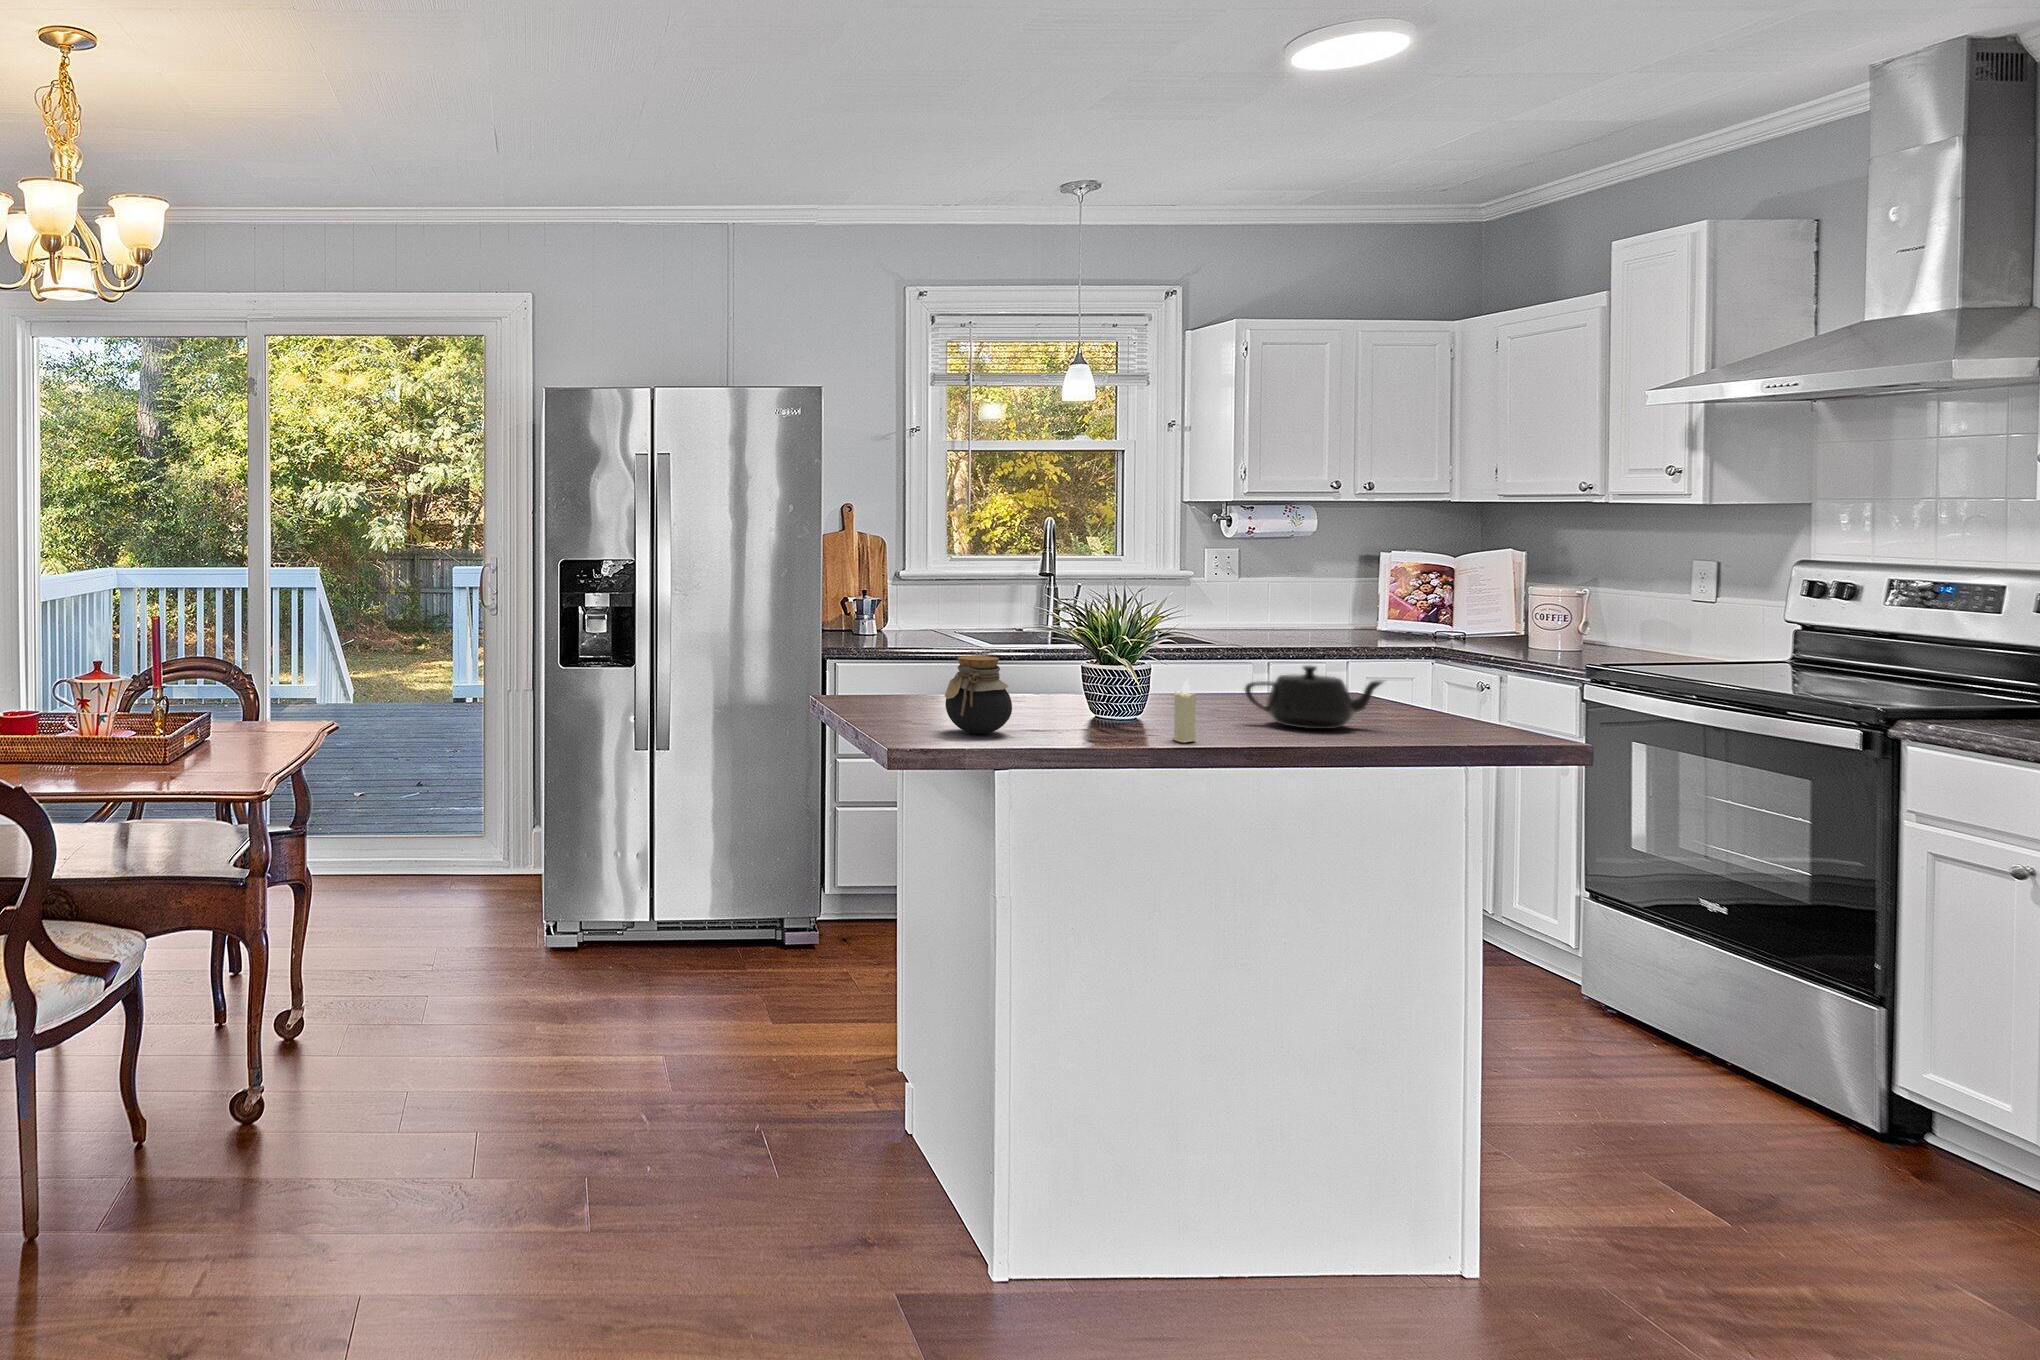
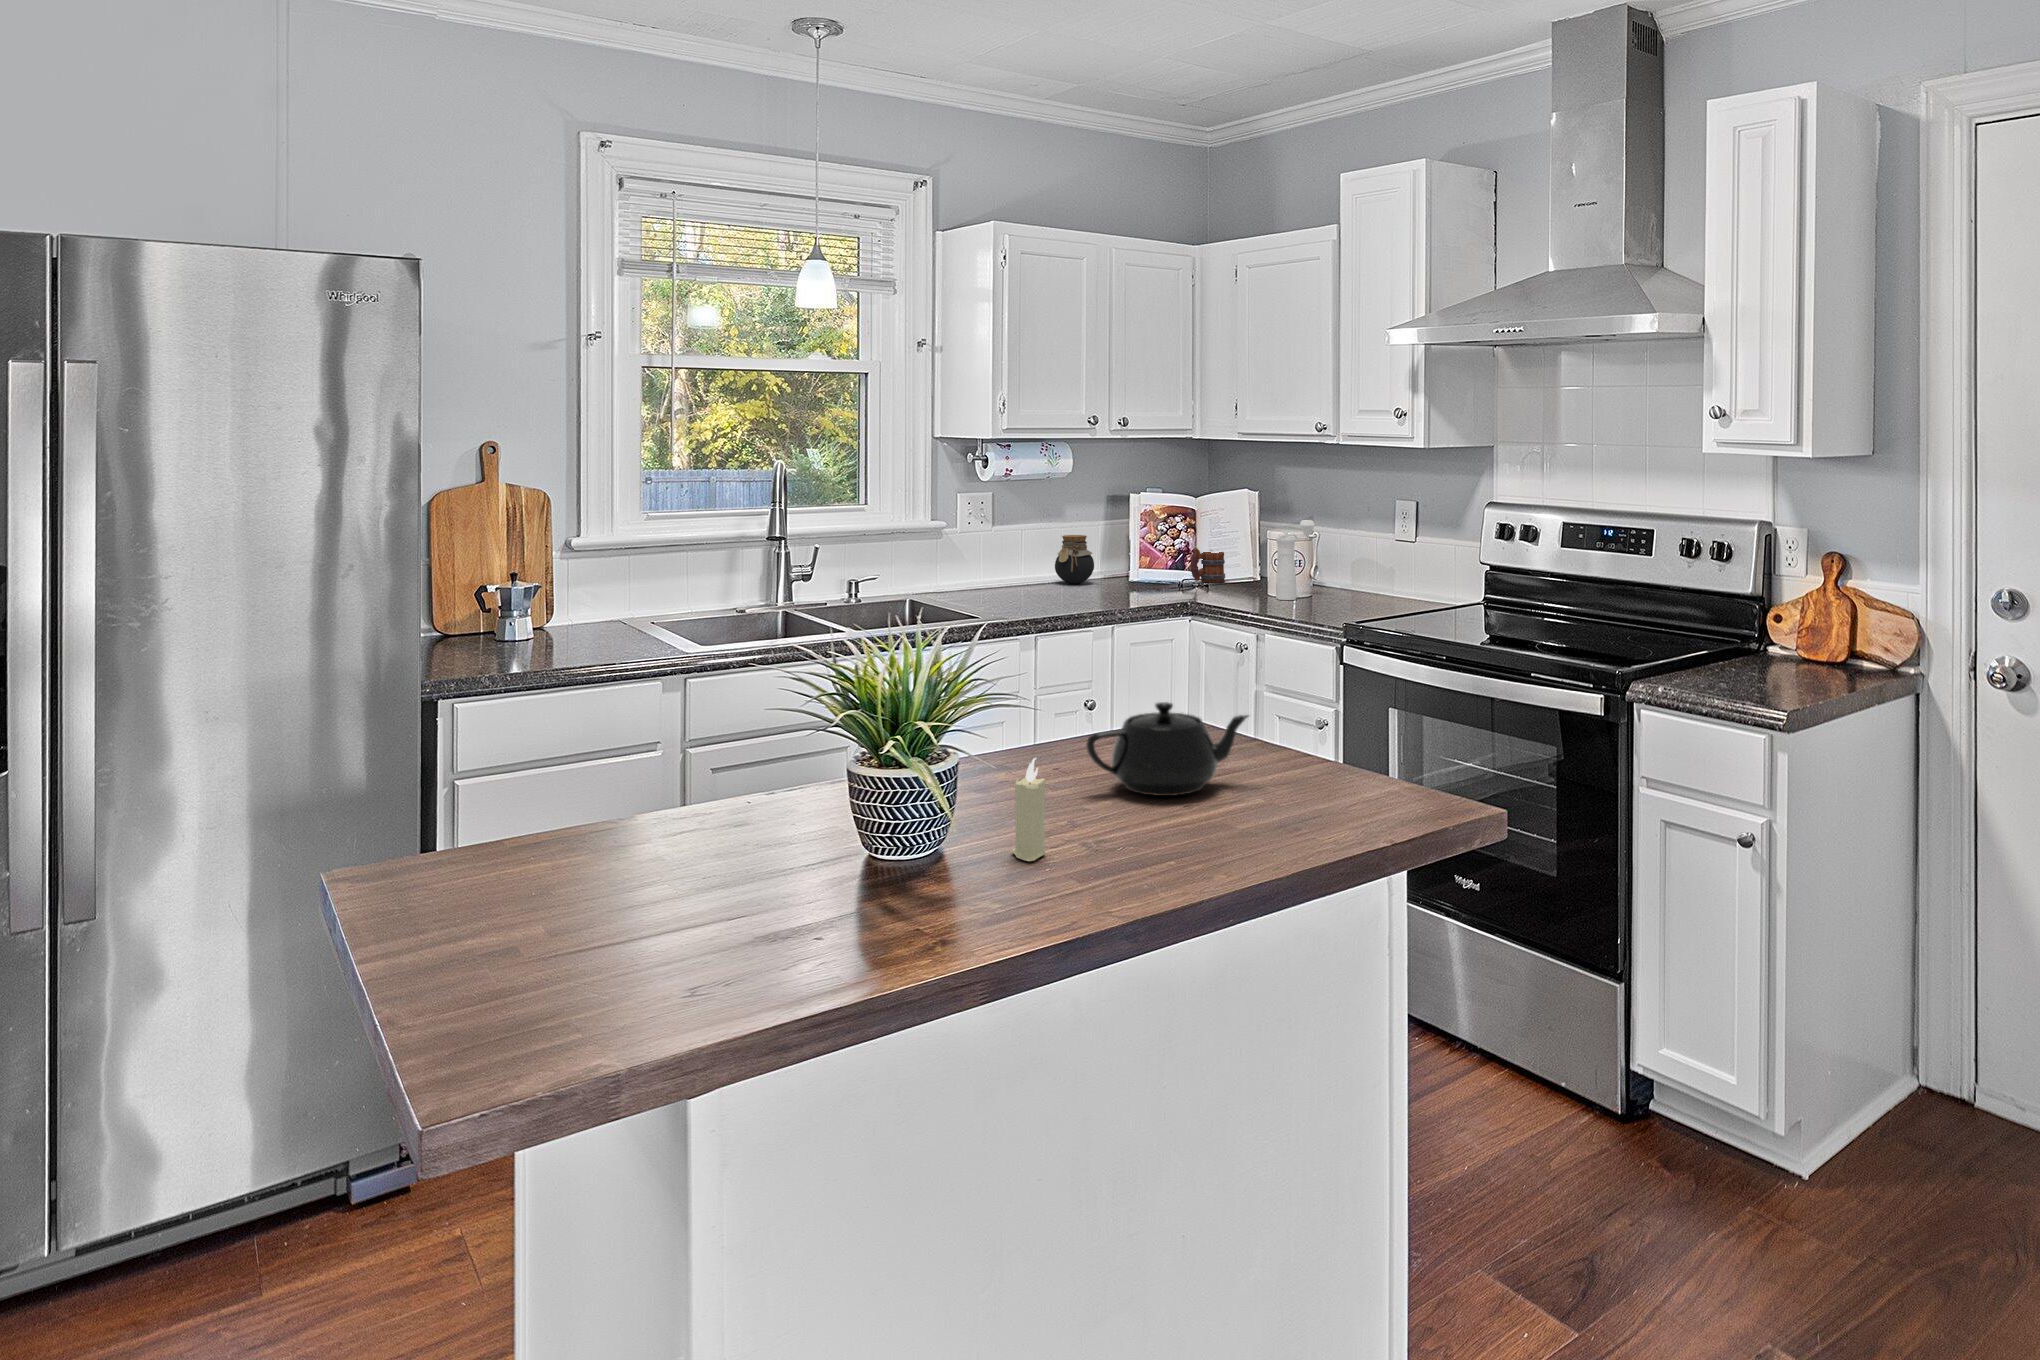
pepper mill: none [1530,576,1580,648] -> present [1276,520,1315,600]
mug: none [1444,601,1484,634] -> present [1190,548,1225,583]
jar: present [945,656,1012,734] -> present [1055,535,1094,584]

